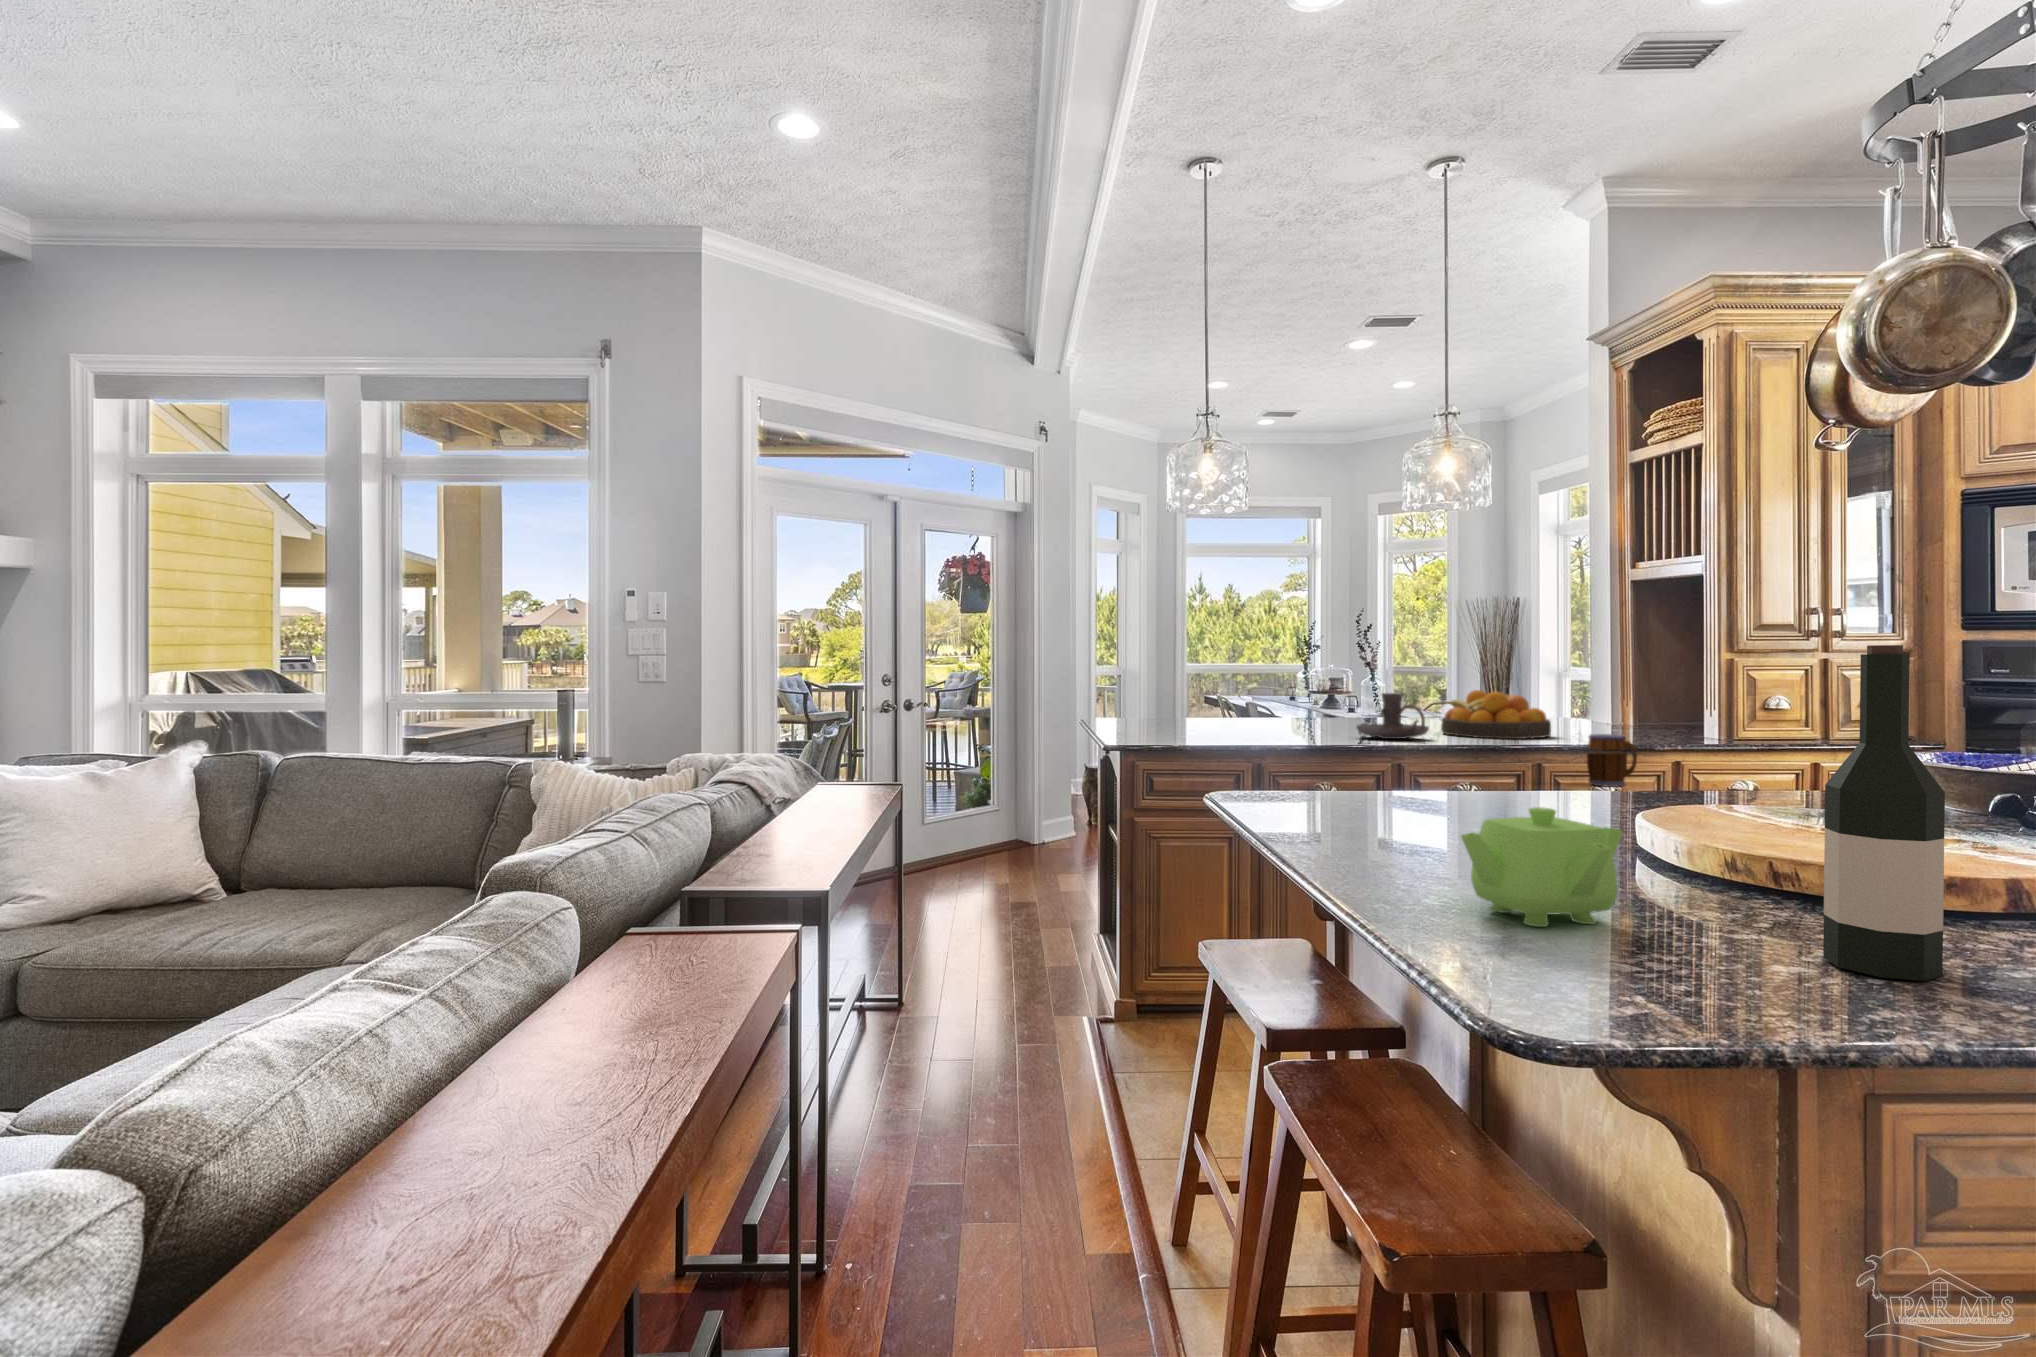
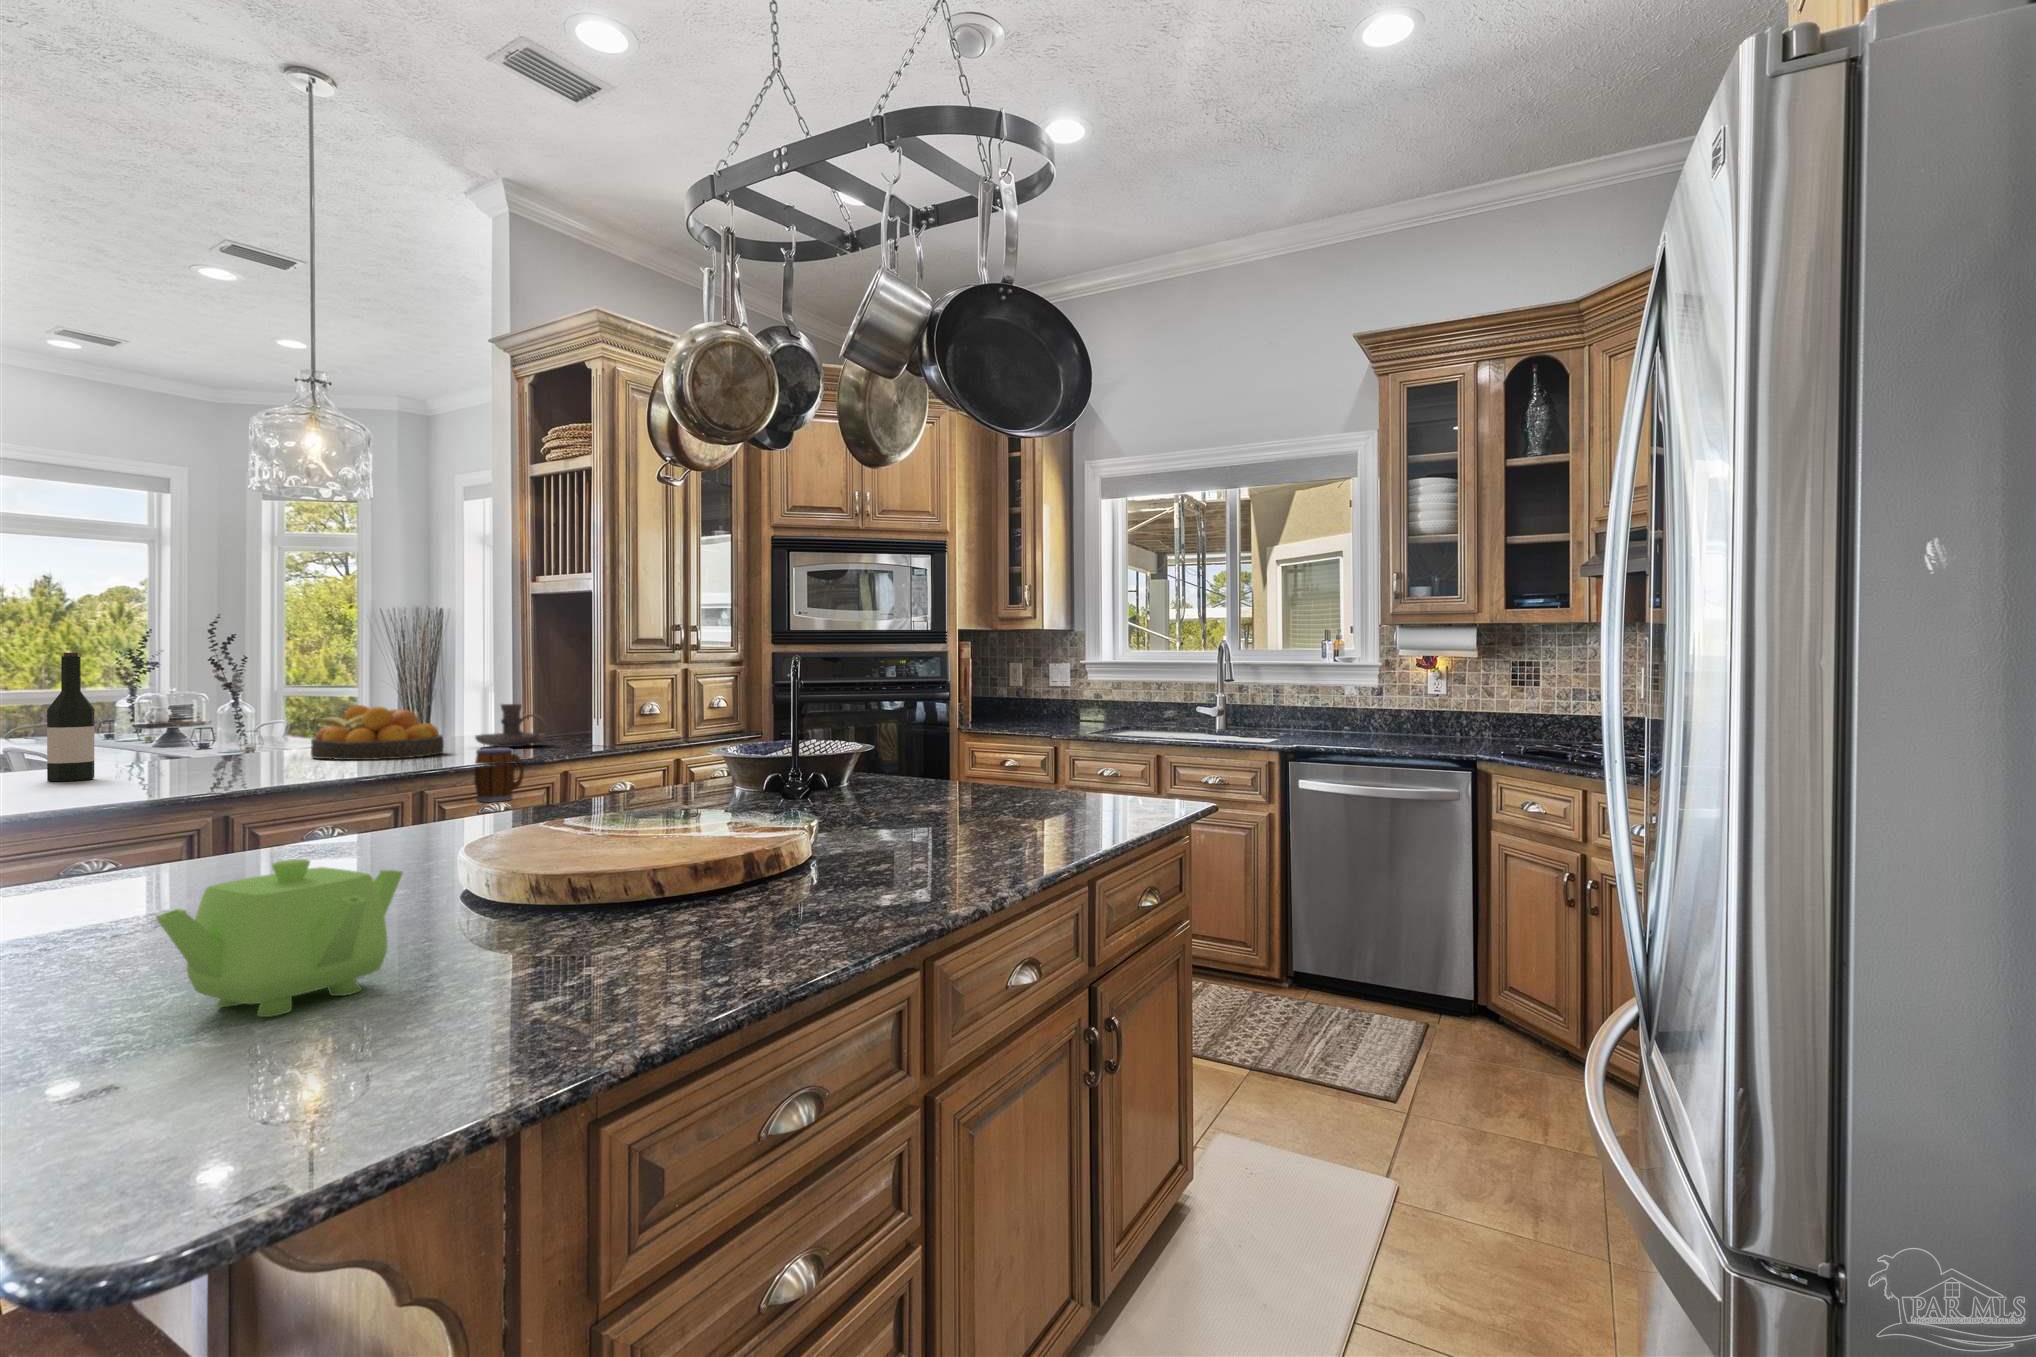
wine bottle: present [1823,645,1945,981] -> present [47,653,94,781]
candle holder: present [1356,693,1429,739] -> present [475,704,548,747]

